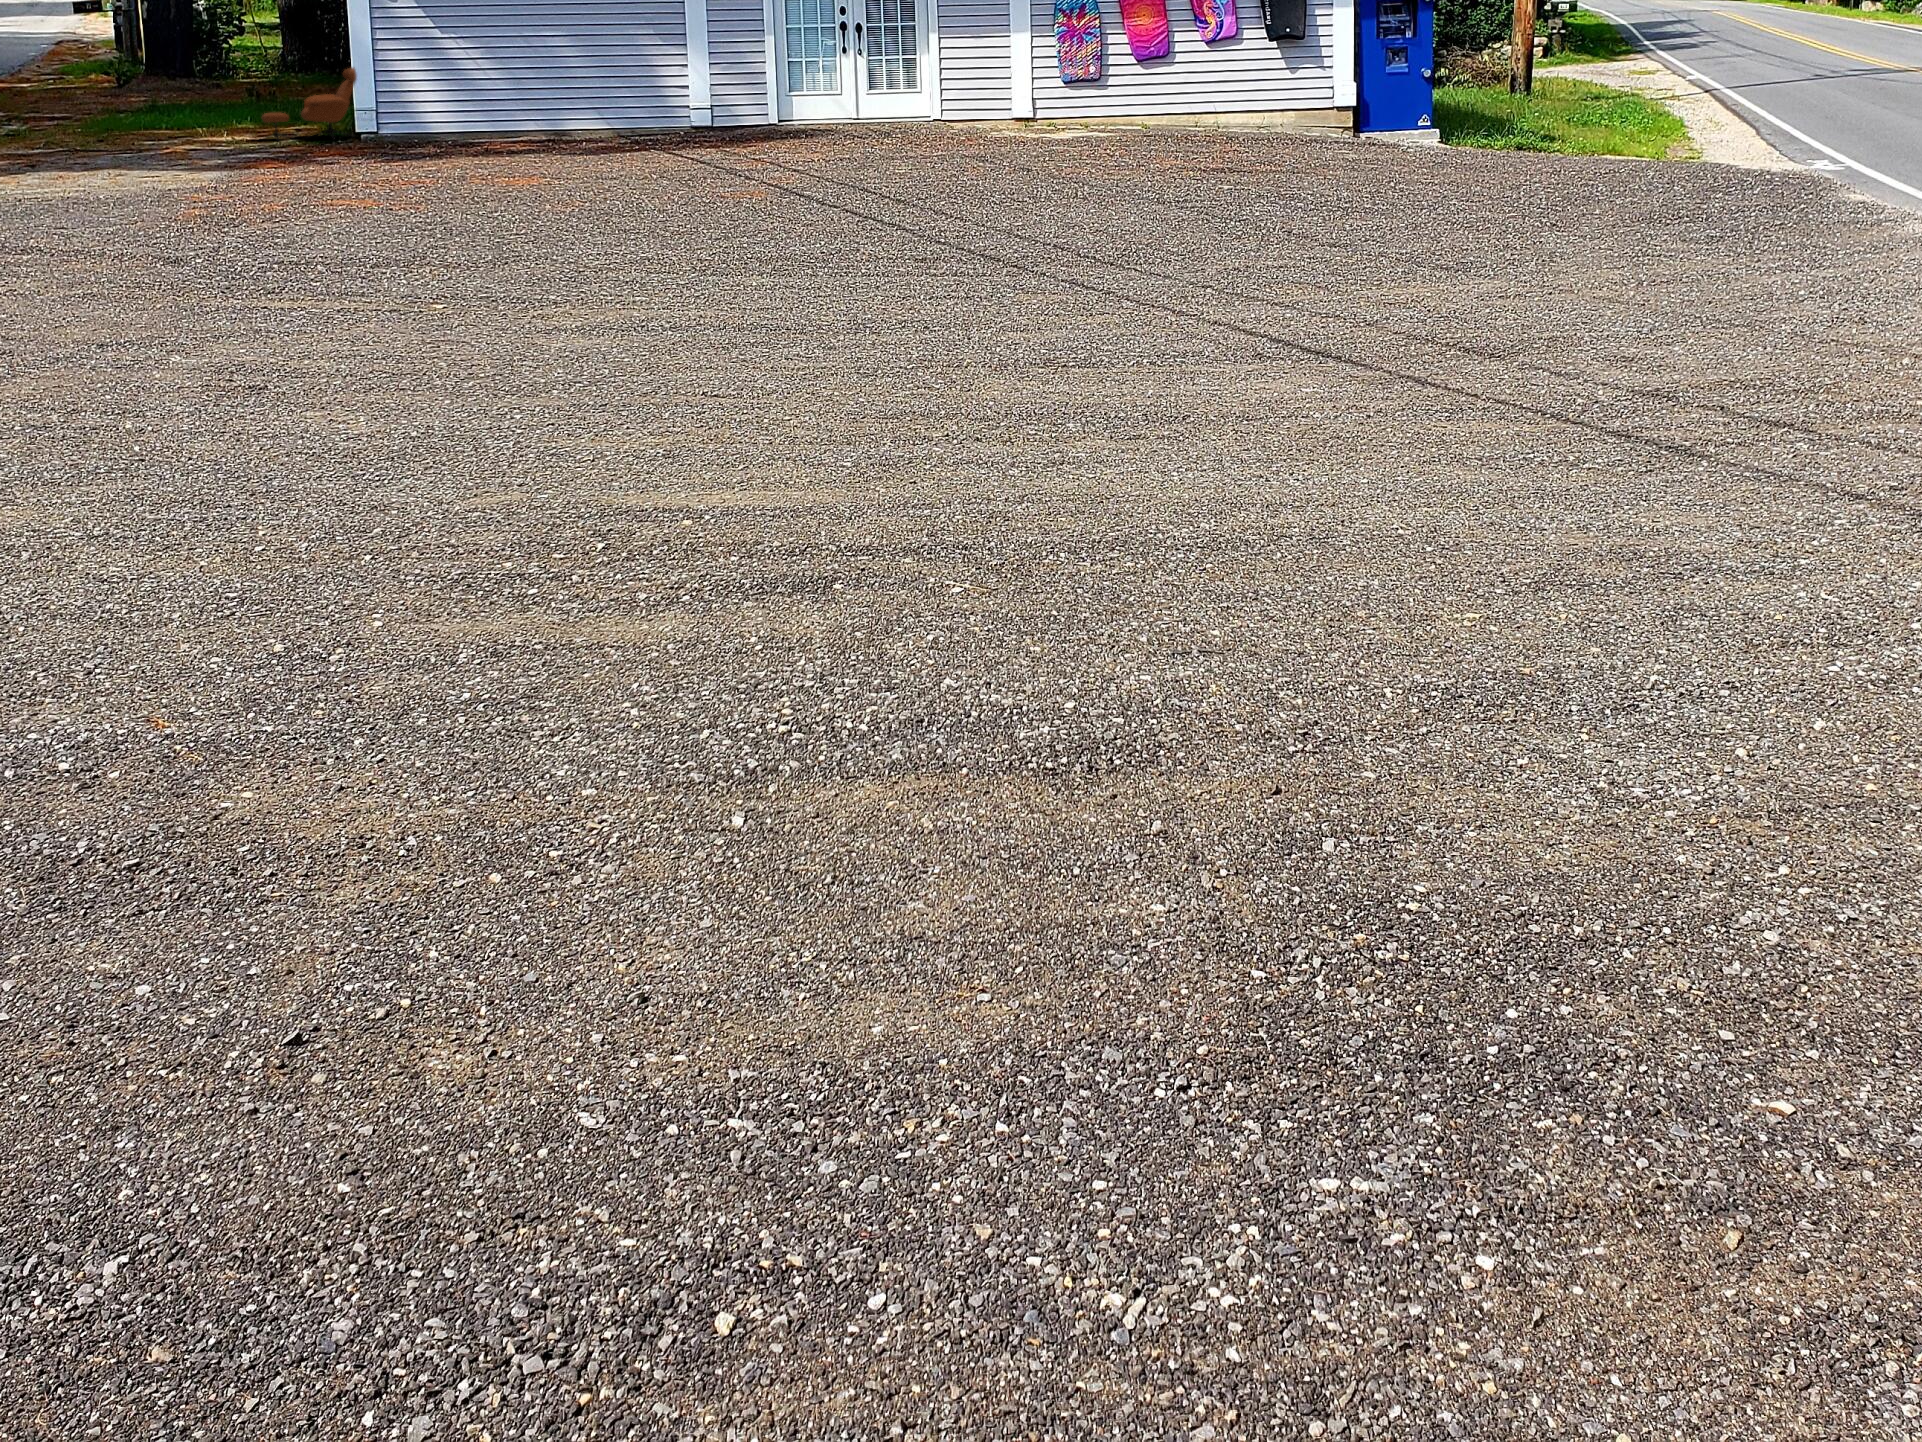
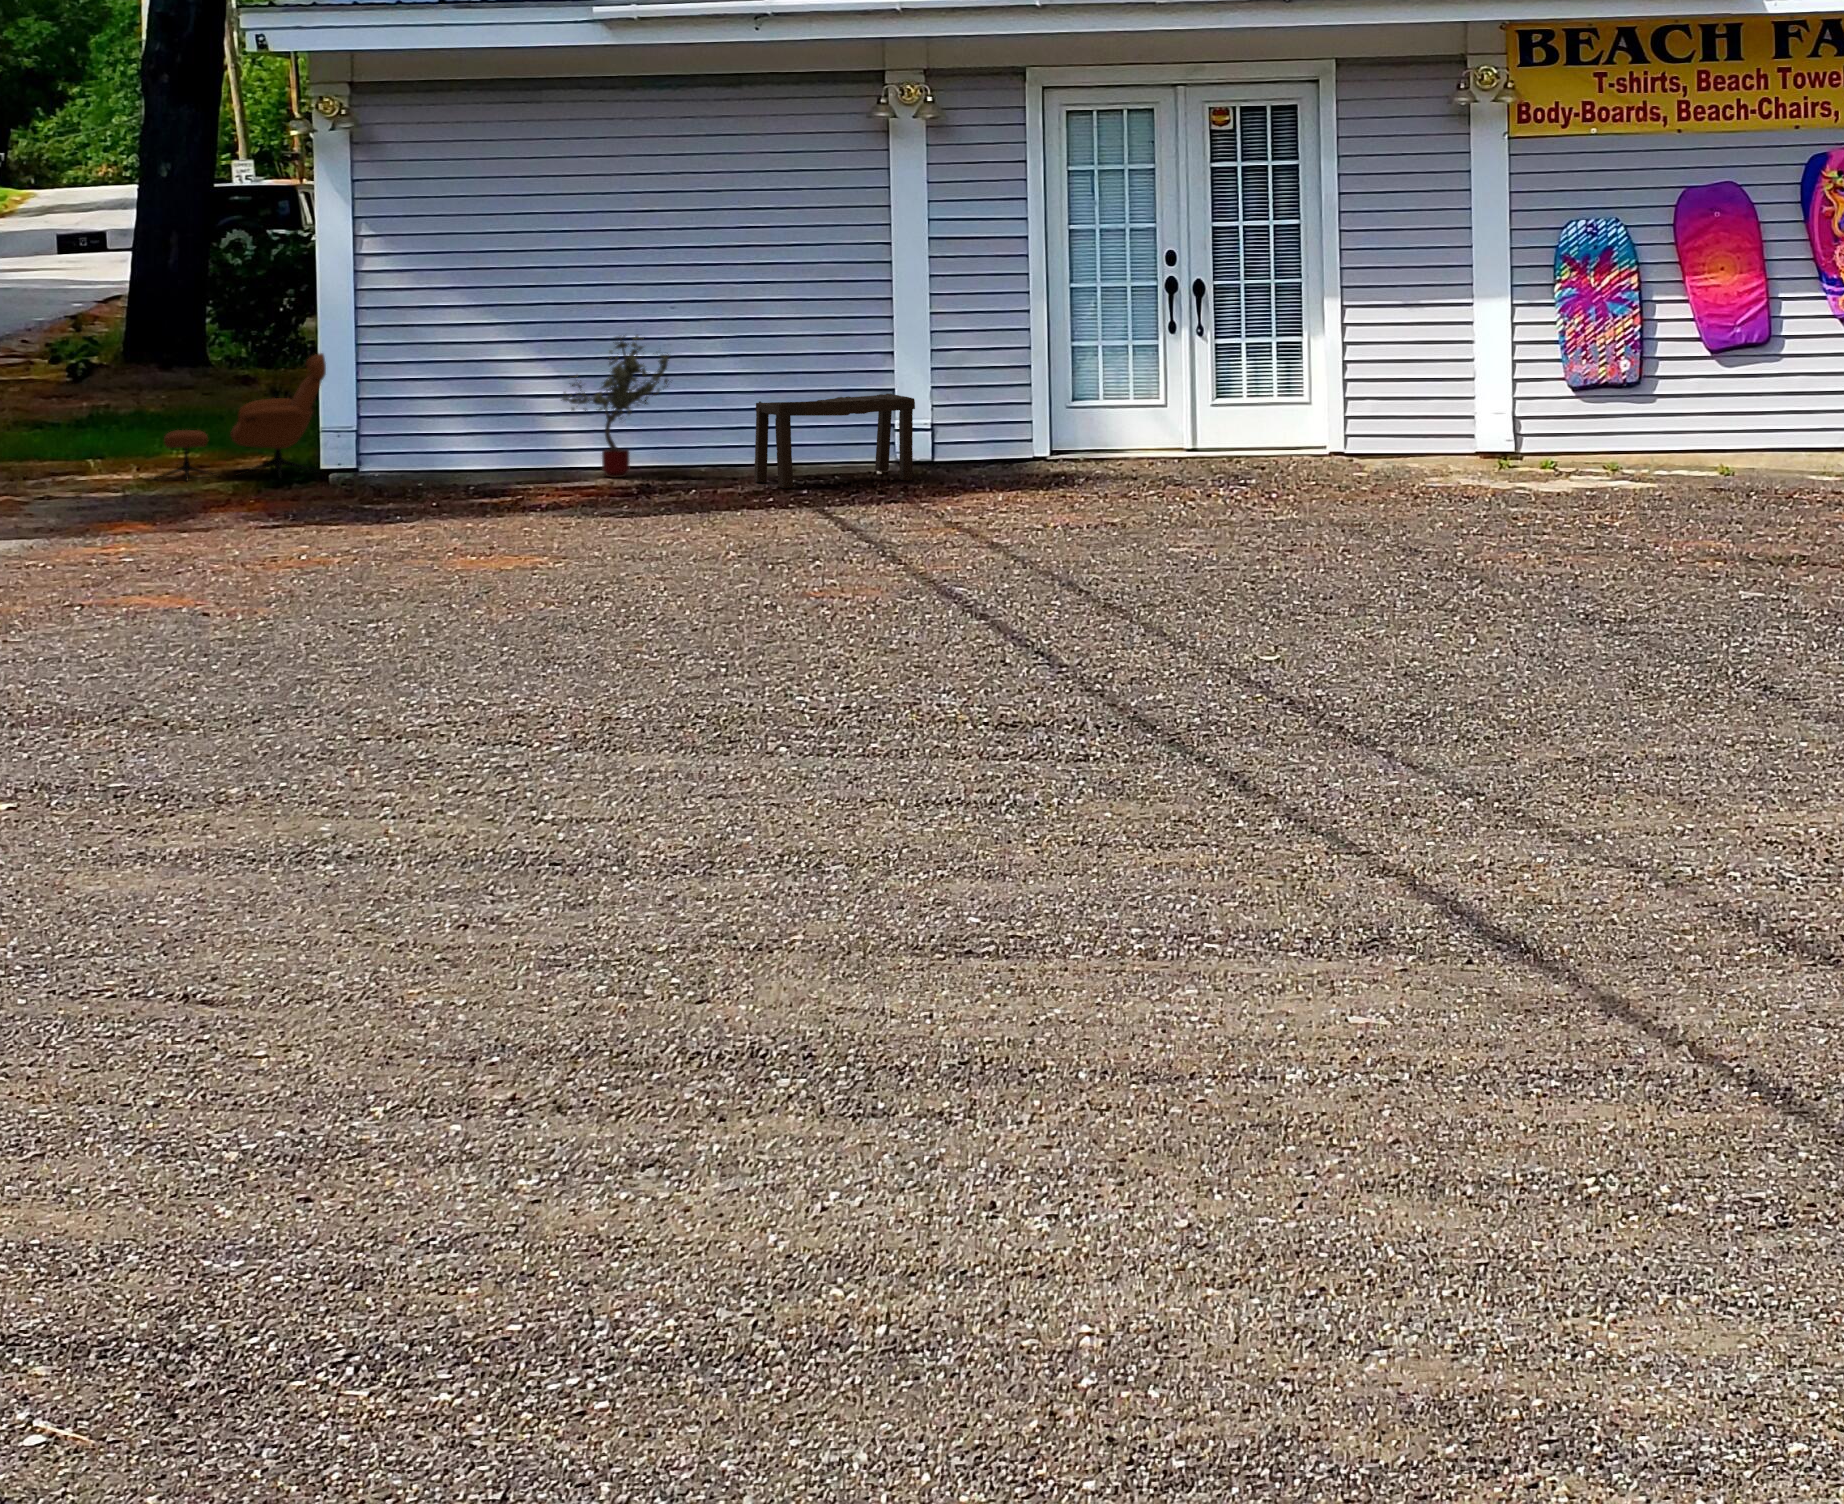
potted tree: none [496,54,563,137] -> present [561,335,669,478]
bench: none [613,88,704,140] -> present [755,394,915,488]

